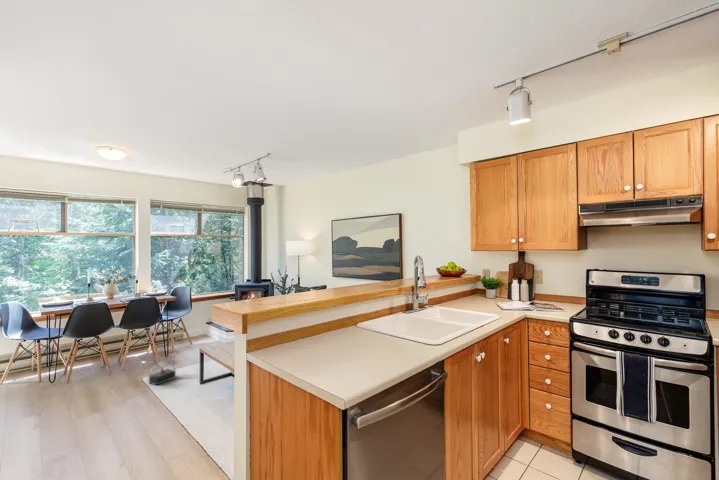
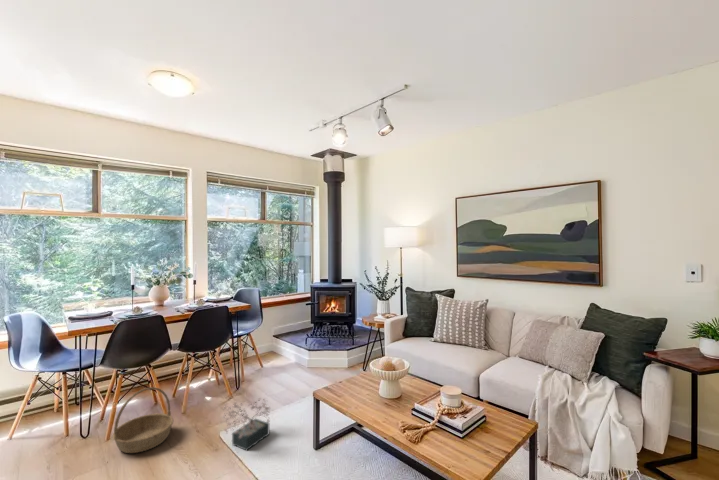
basket: none [70,349,112,388] -> present [113,387,173,453]

